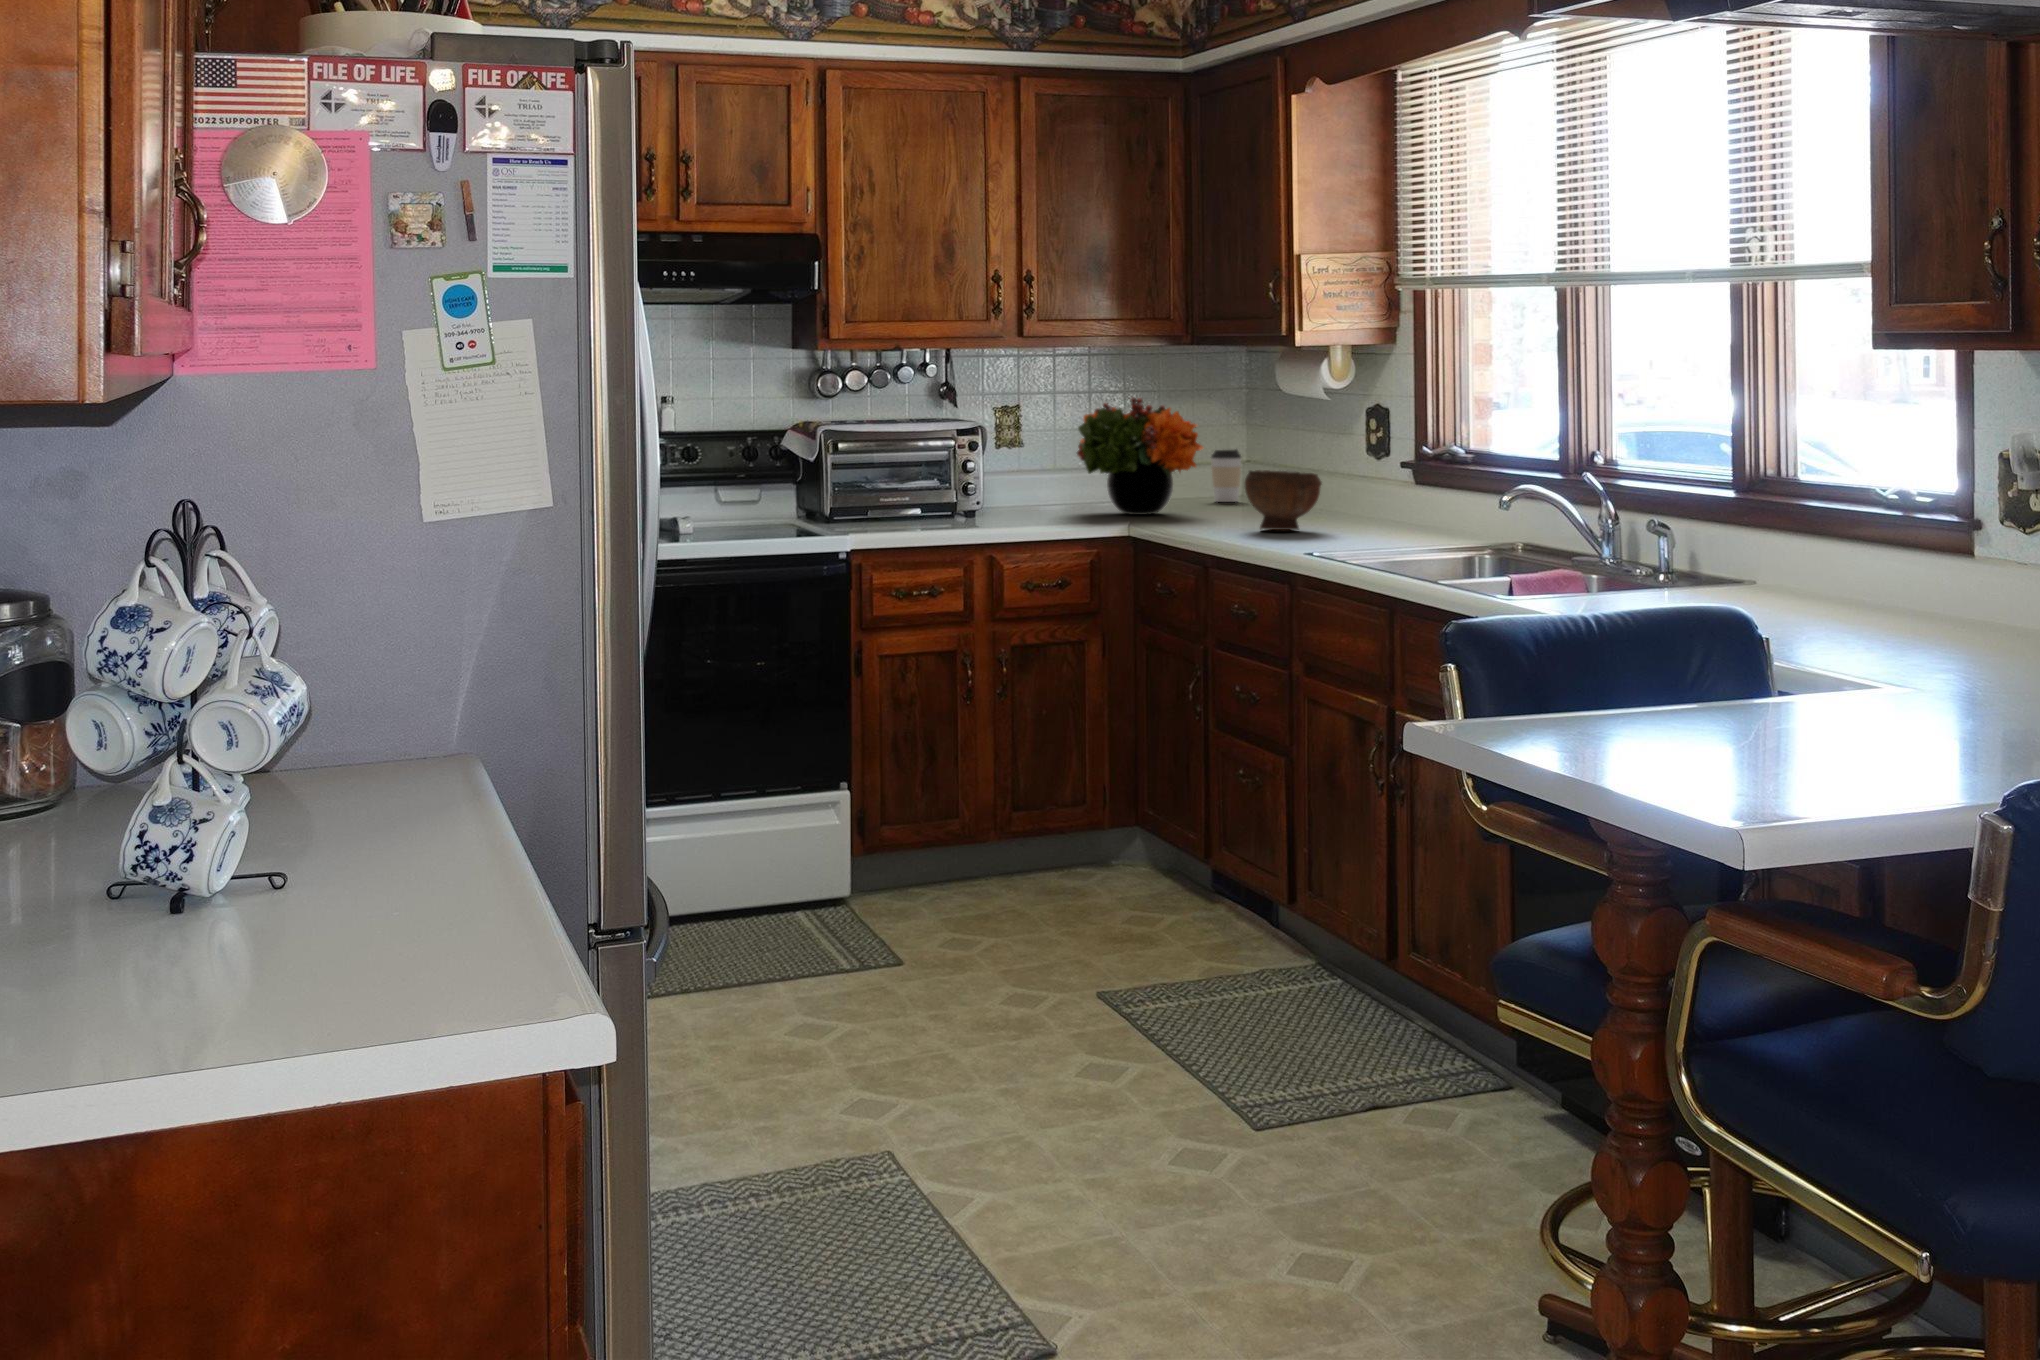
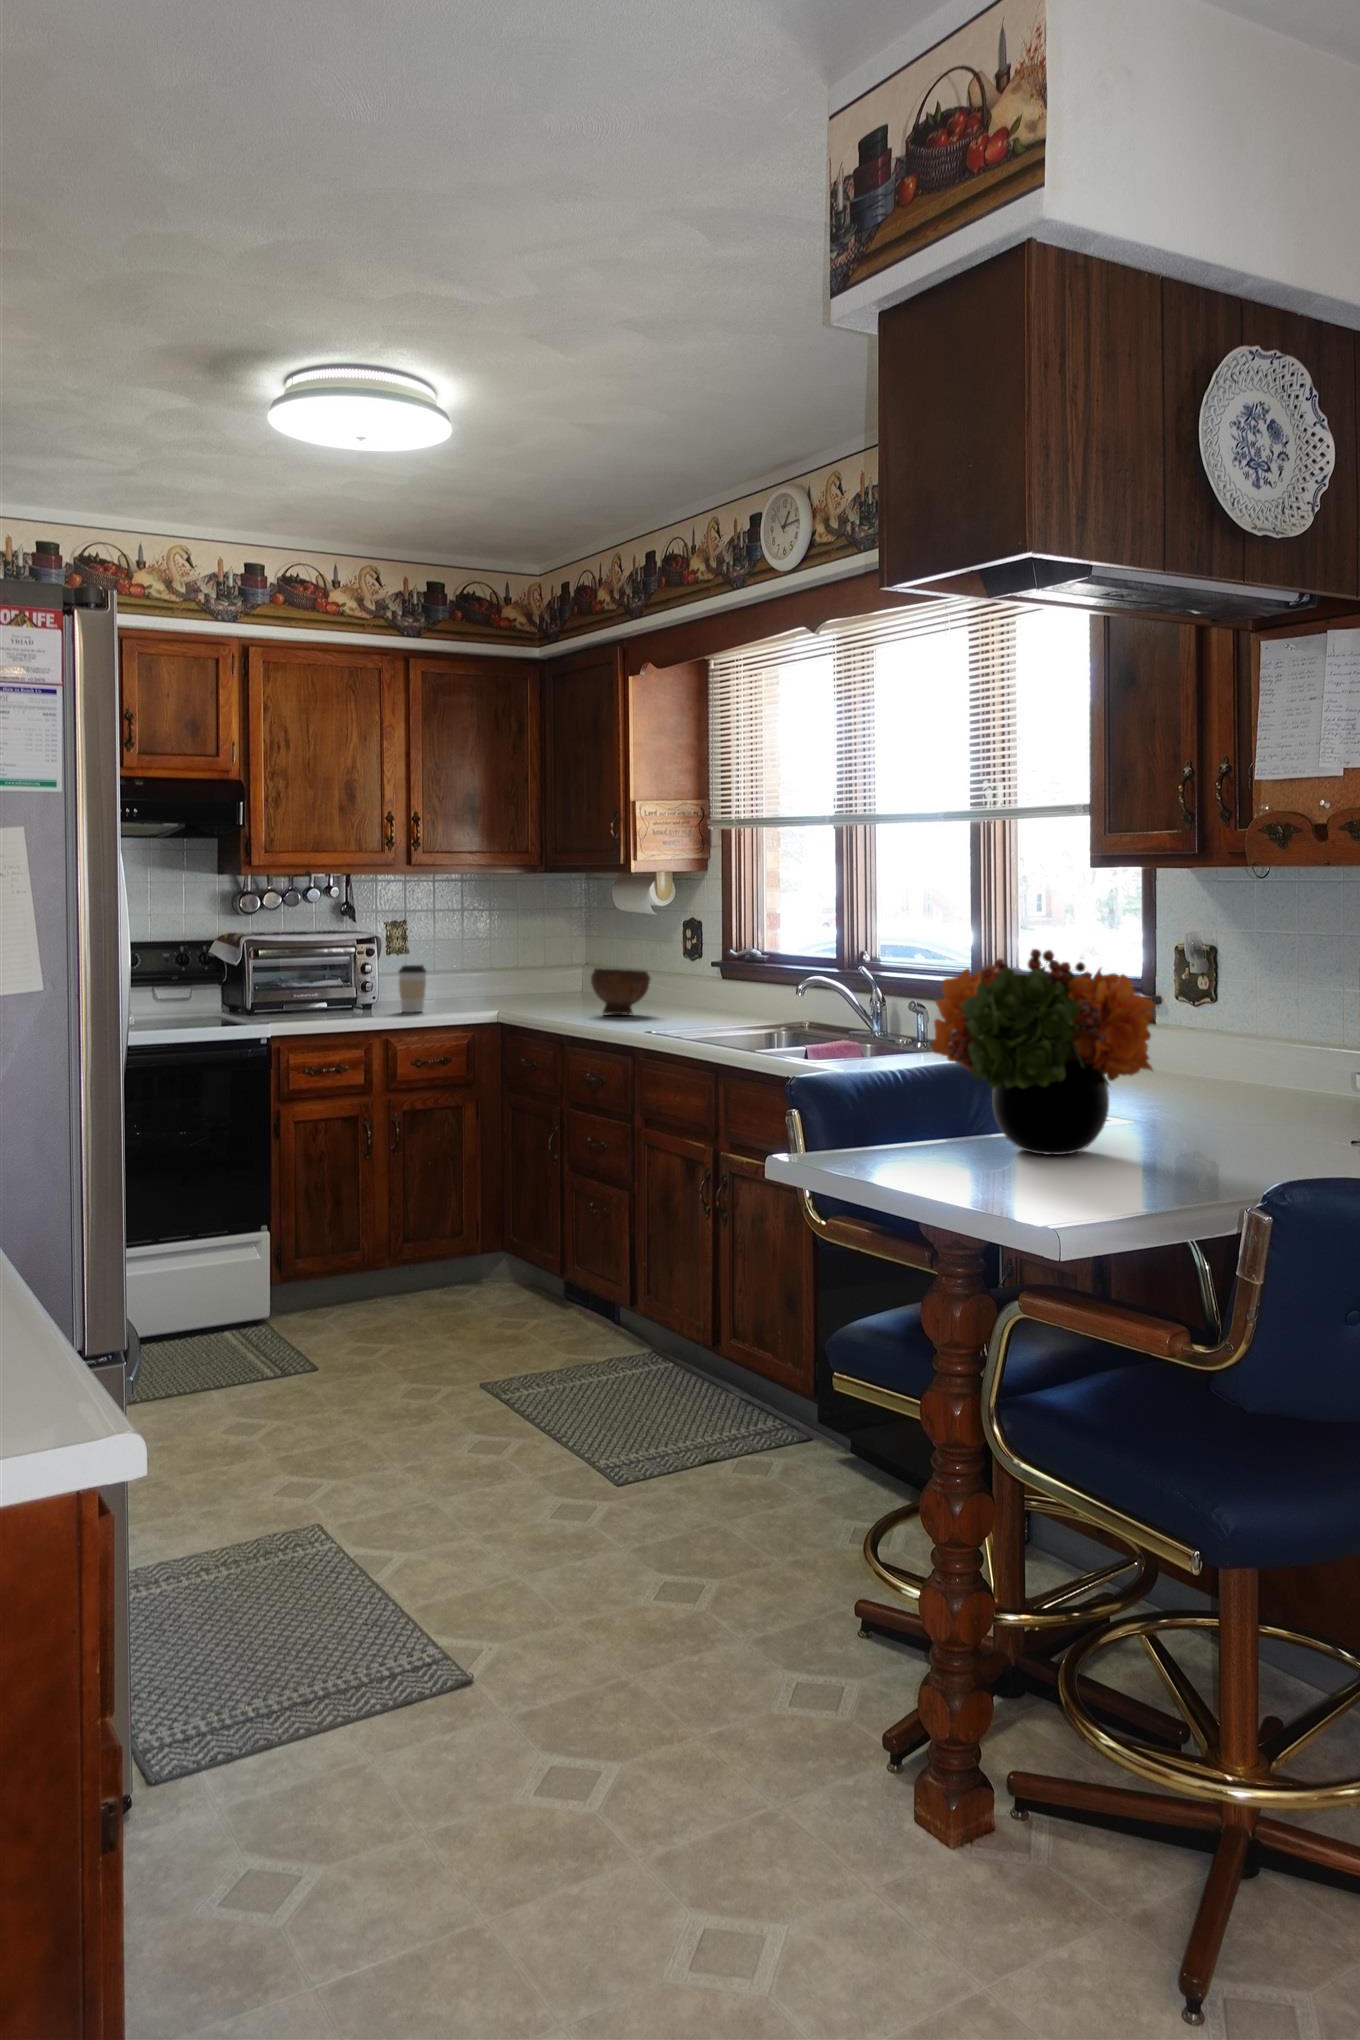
flower arrangement: present [1077,397,1203,515] -> present [932,949,1154,1155]
coffee cup: present [1211,449,1241,502] -> present [399,965,426,1012]

